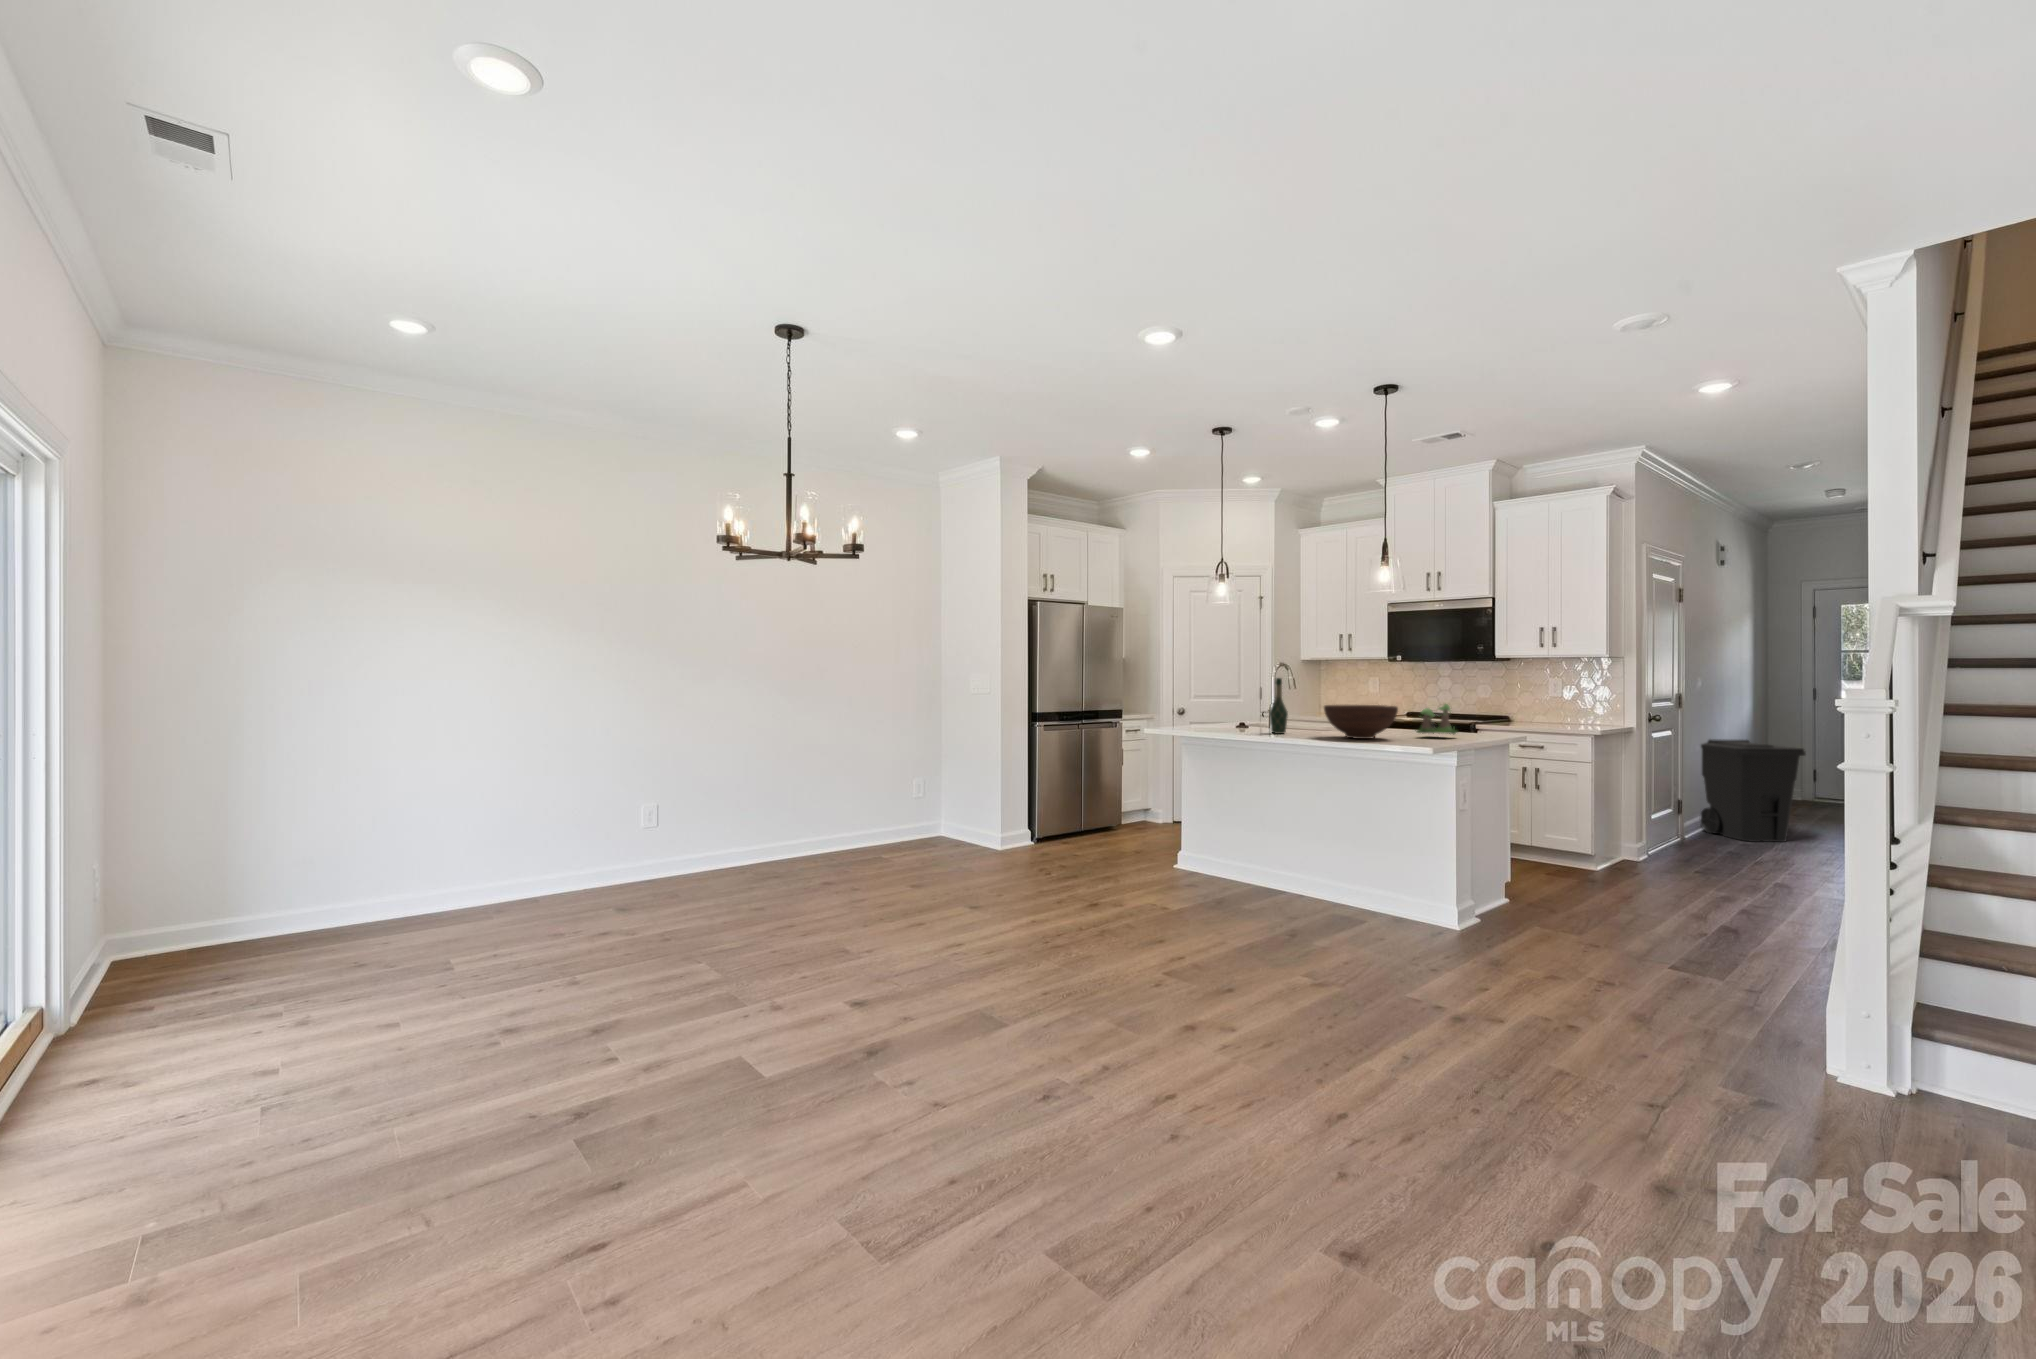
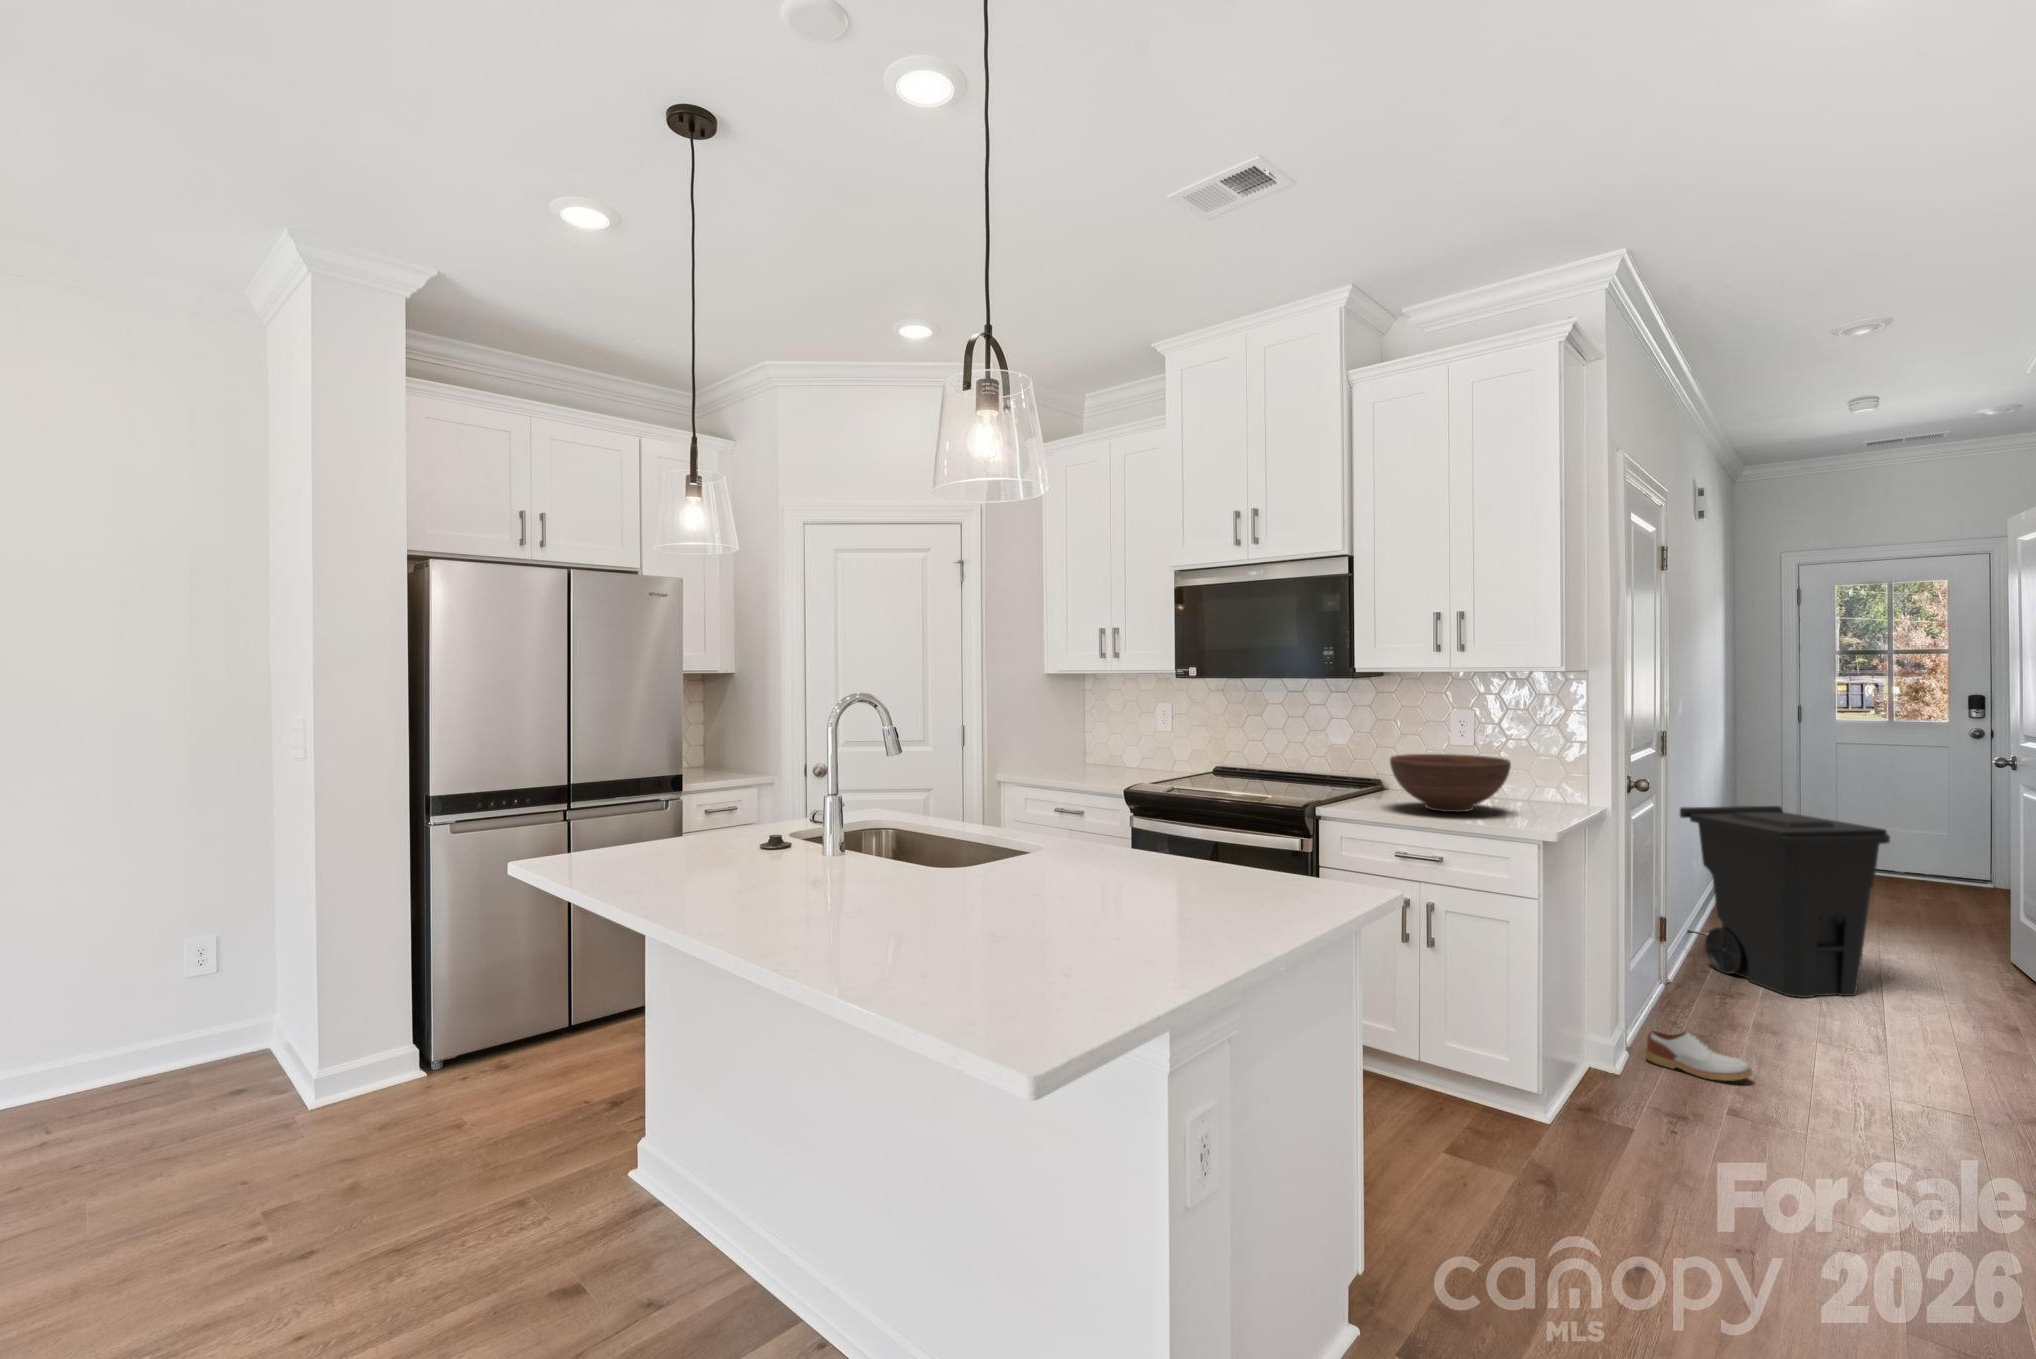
wine bottle: present [1269,678,1288,734] -> none [744,745,792,895]
plant: present [1415,704,1457,734] -> none [1092,779,1211,914]
fruit bowl: present [1324,705,1398,739] -> present [1390,754,1511,812]
shoe: none [1652,840,1707,862] -> present [1646,1030,1752,1081]

